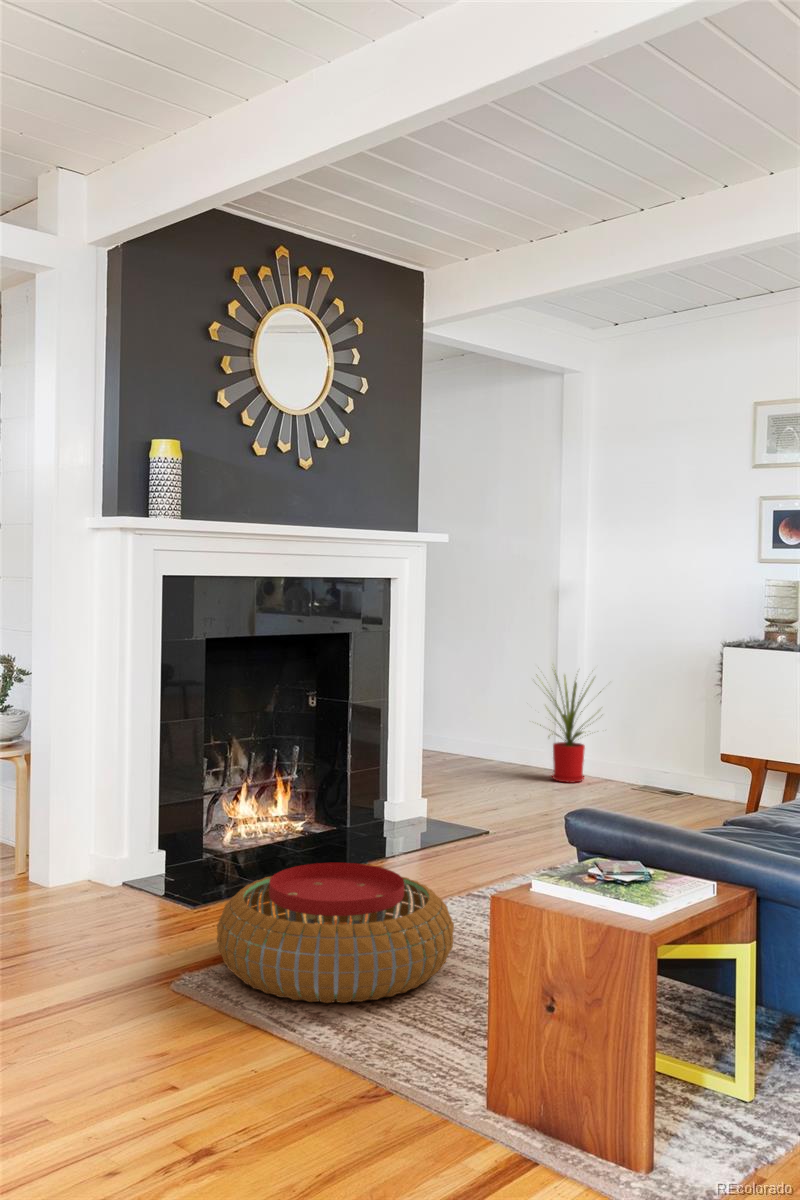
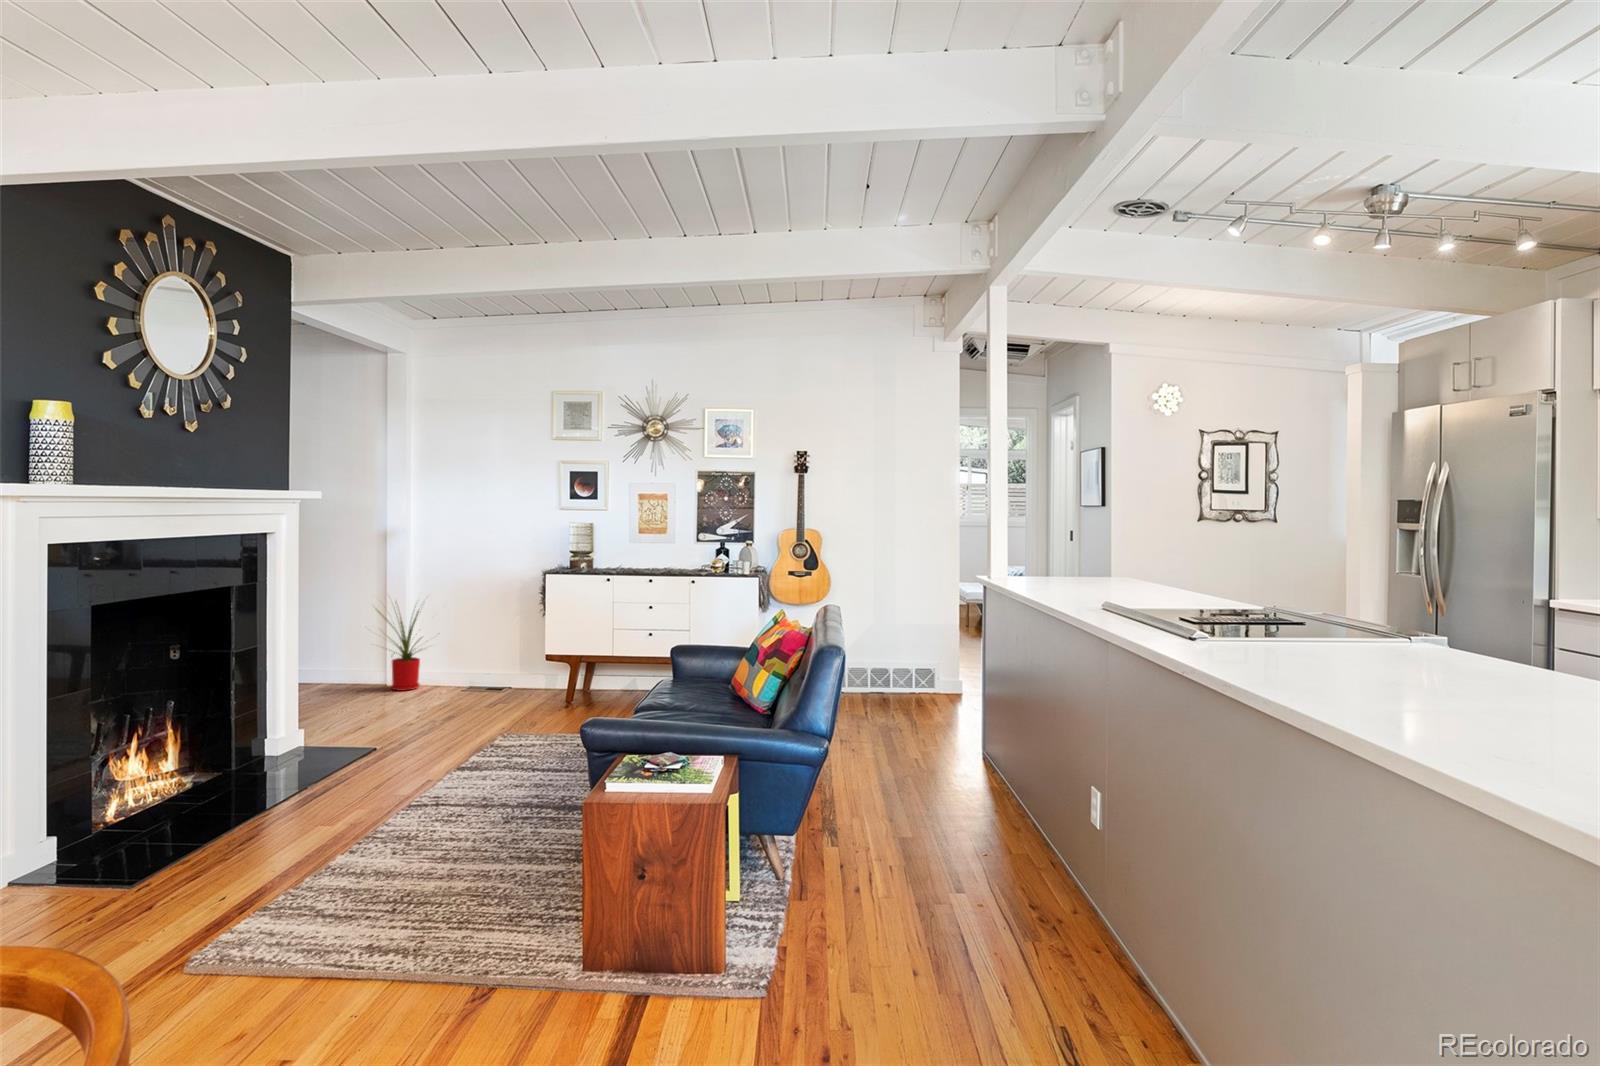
pouf: present [217,863,454,1003] -> none [216,803,459,947]

